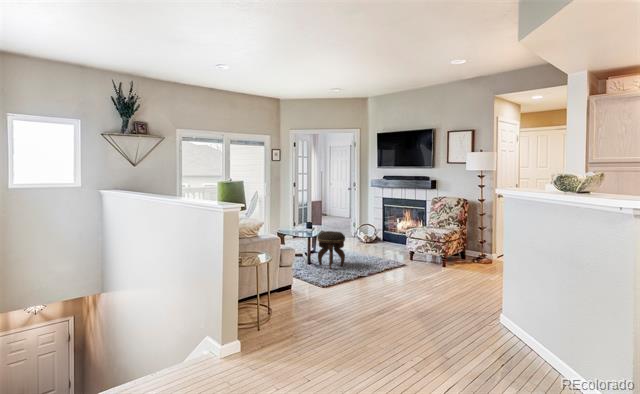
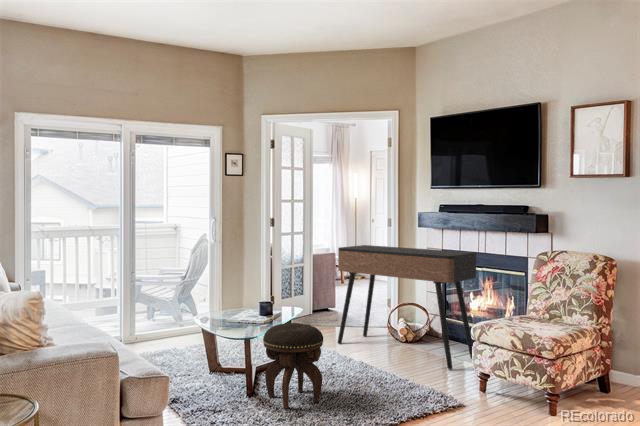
console table: none [334,196,404,253] -> present [338,245,476,370]

